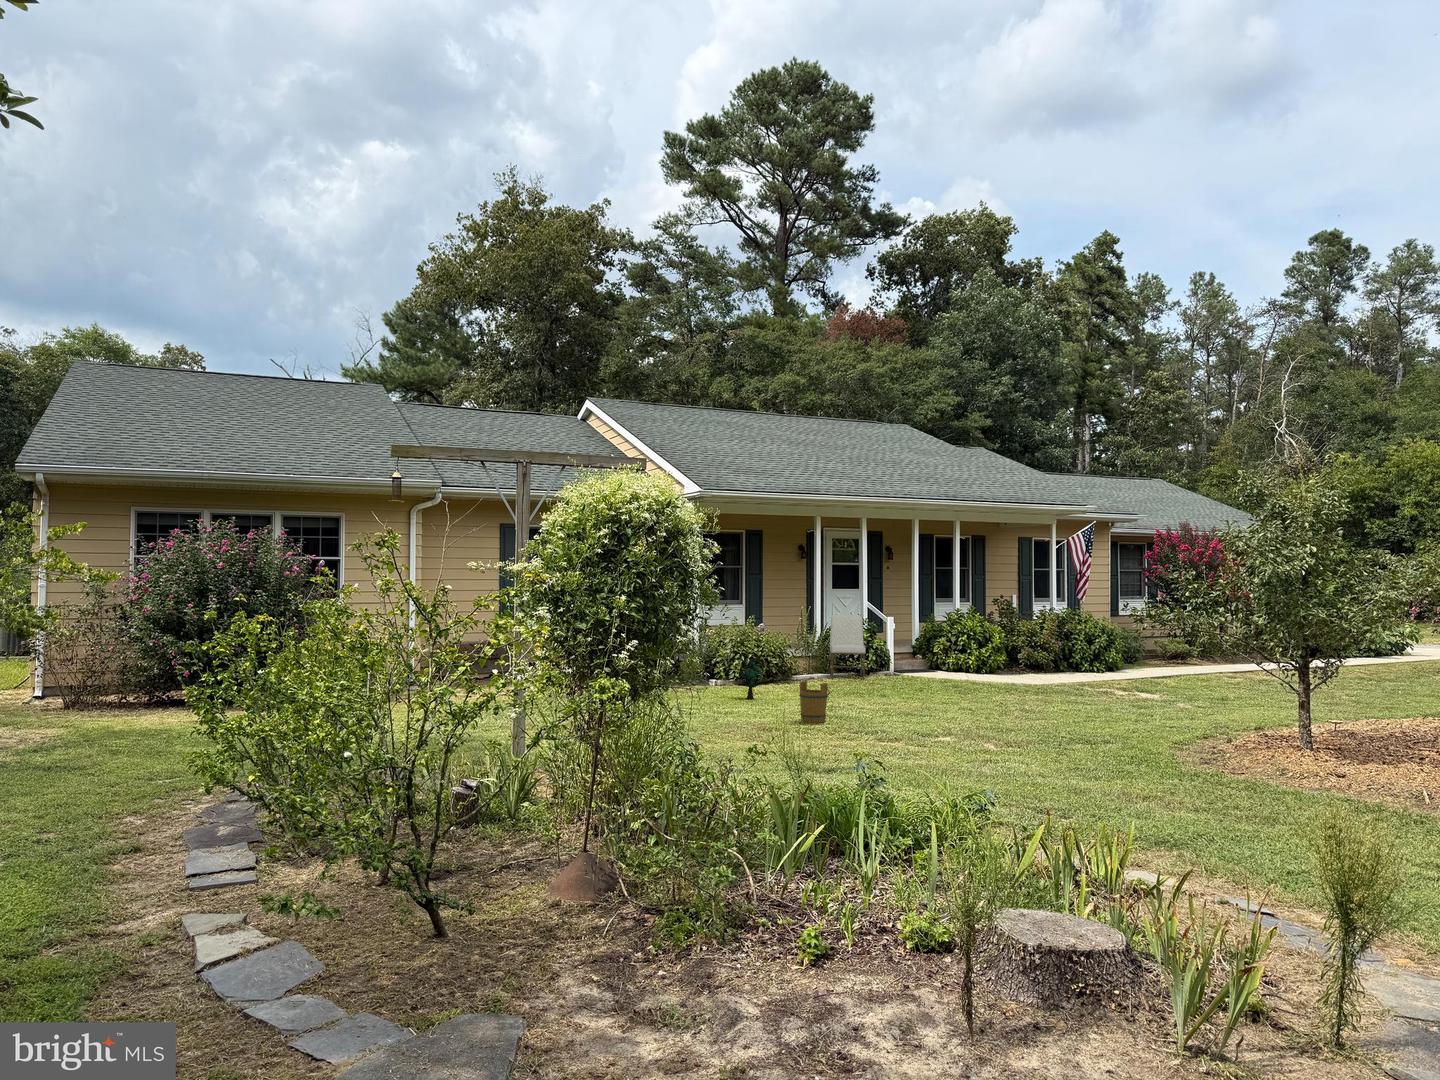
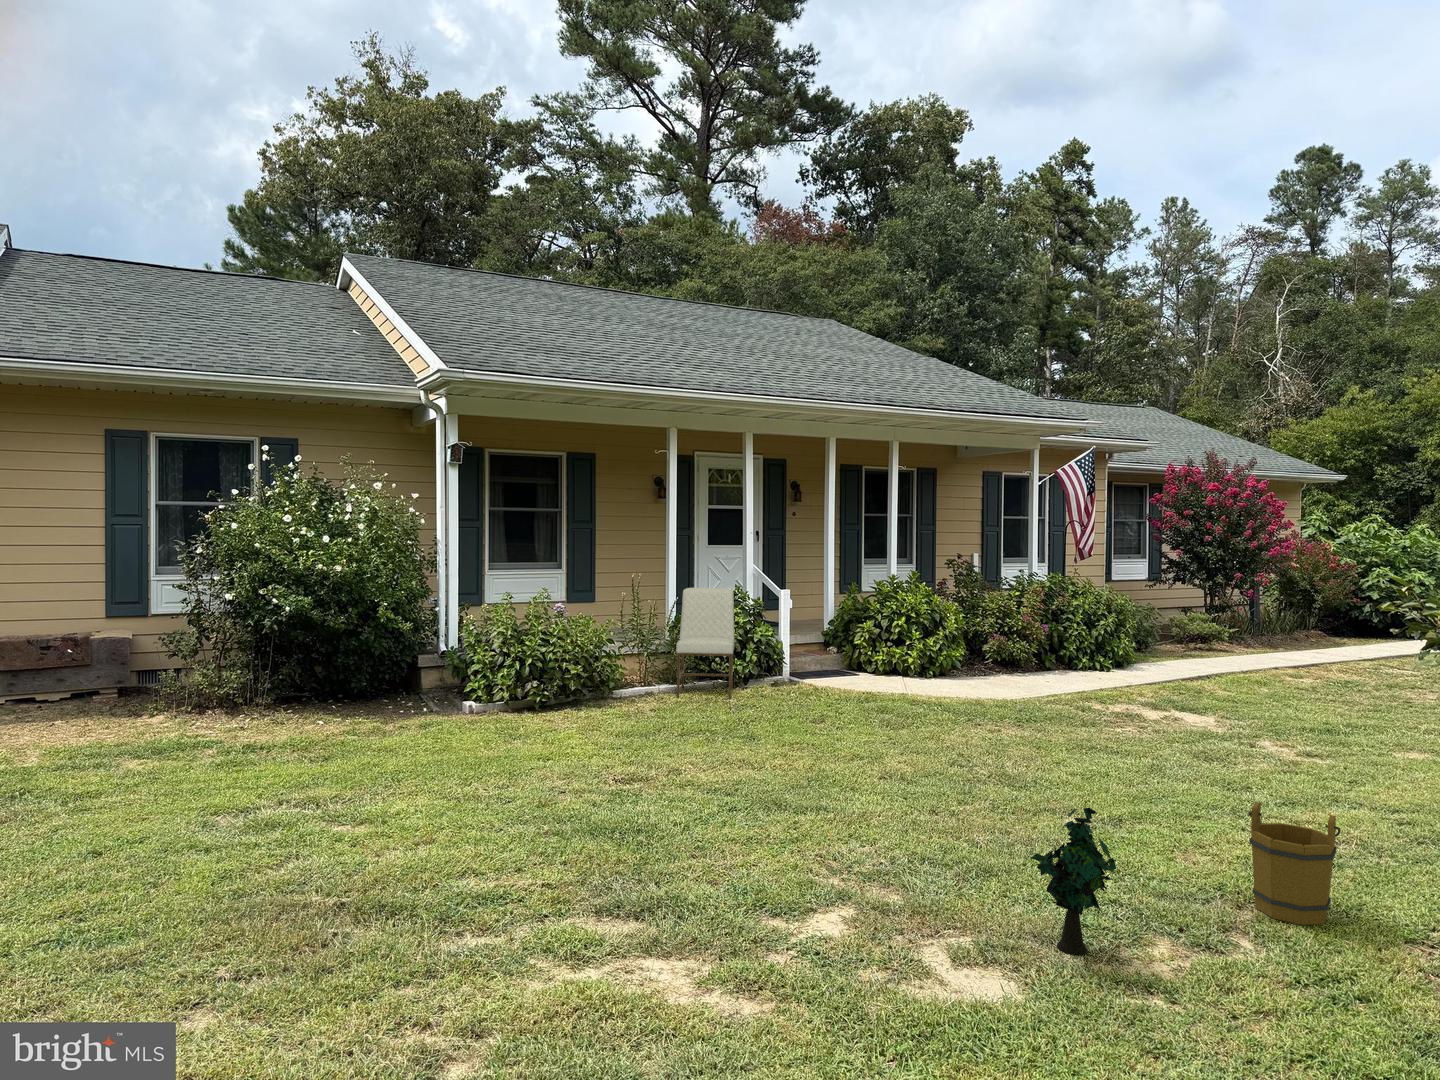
decorative plant: present [740,658,762,699] -> present [1031,808,1117,955]
bucket: present [799,681,830,723] -> present [1249,802,1341,925]

